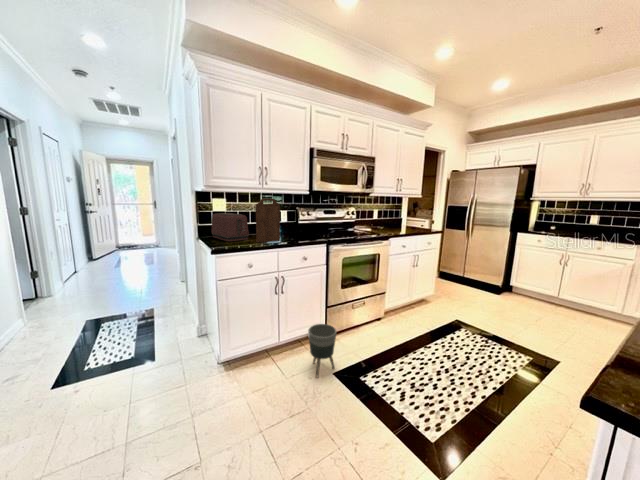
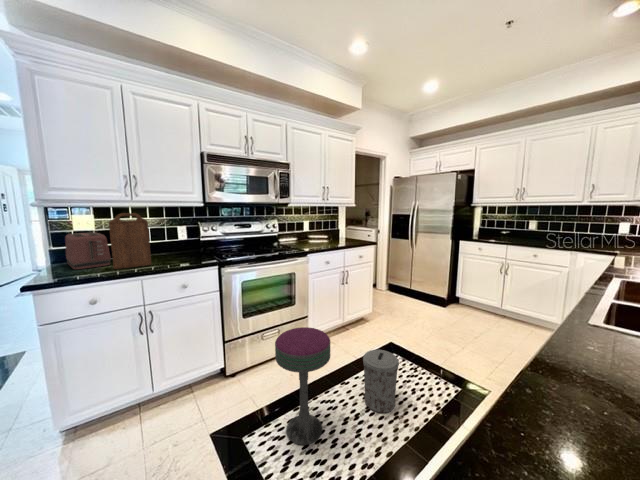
bar stool: none [389,296,436,386] -> present [275,327,331,445]
trash can: none [449,320,484,370] -> present [363,350,399,413]
planter: present [308,324,336,378] -> none [174,368,217,443]

